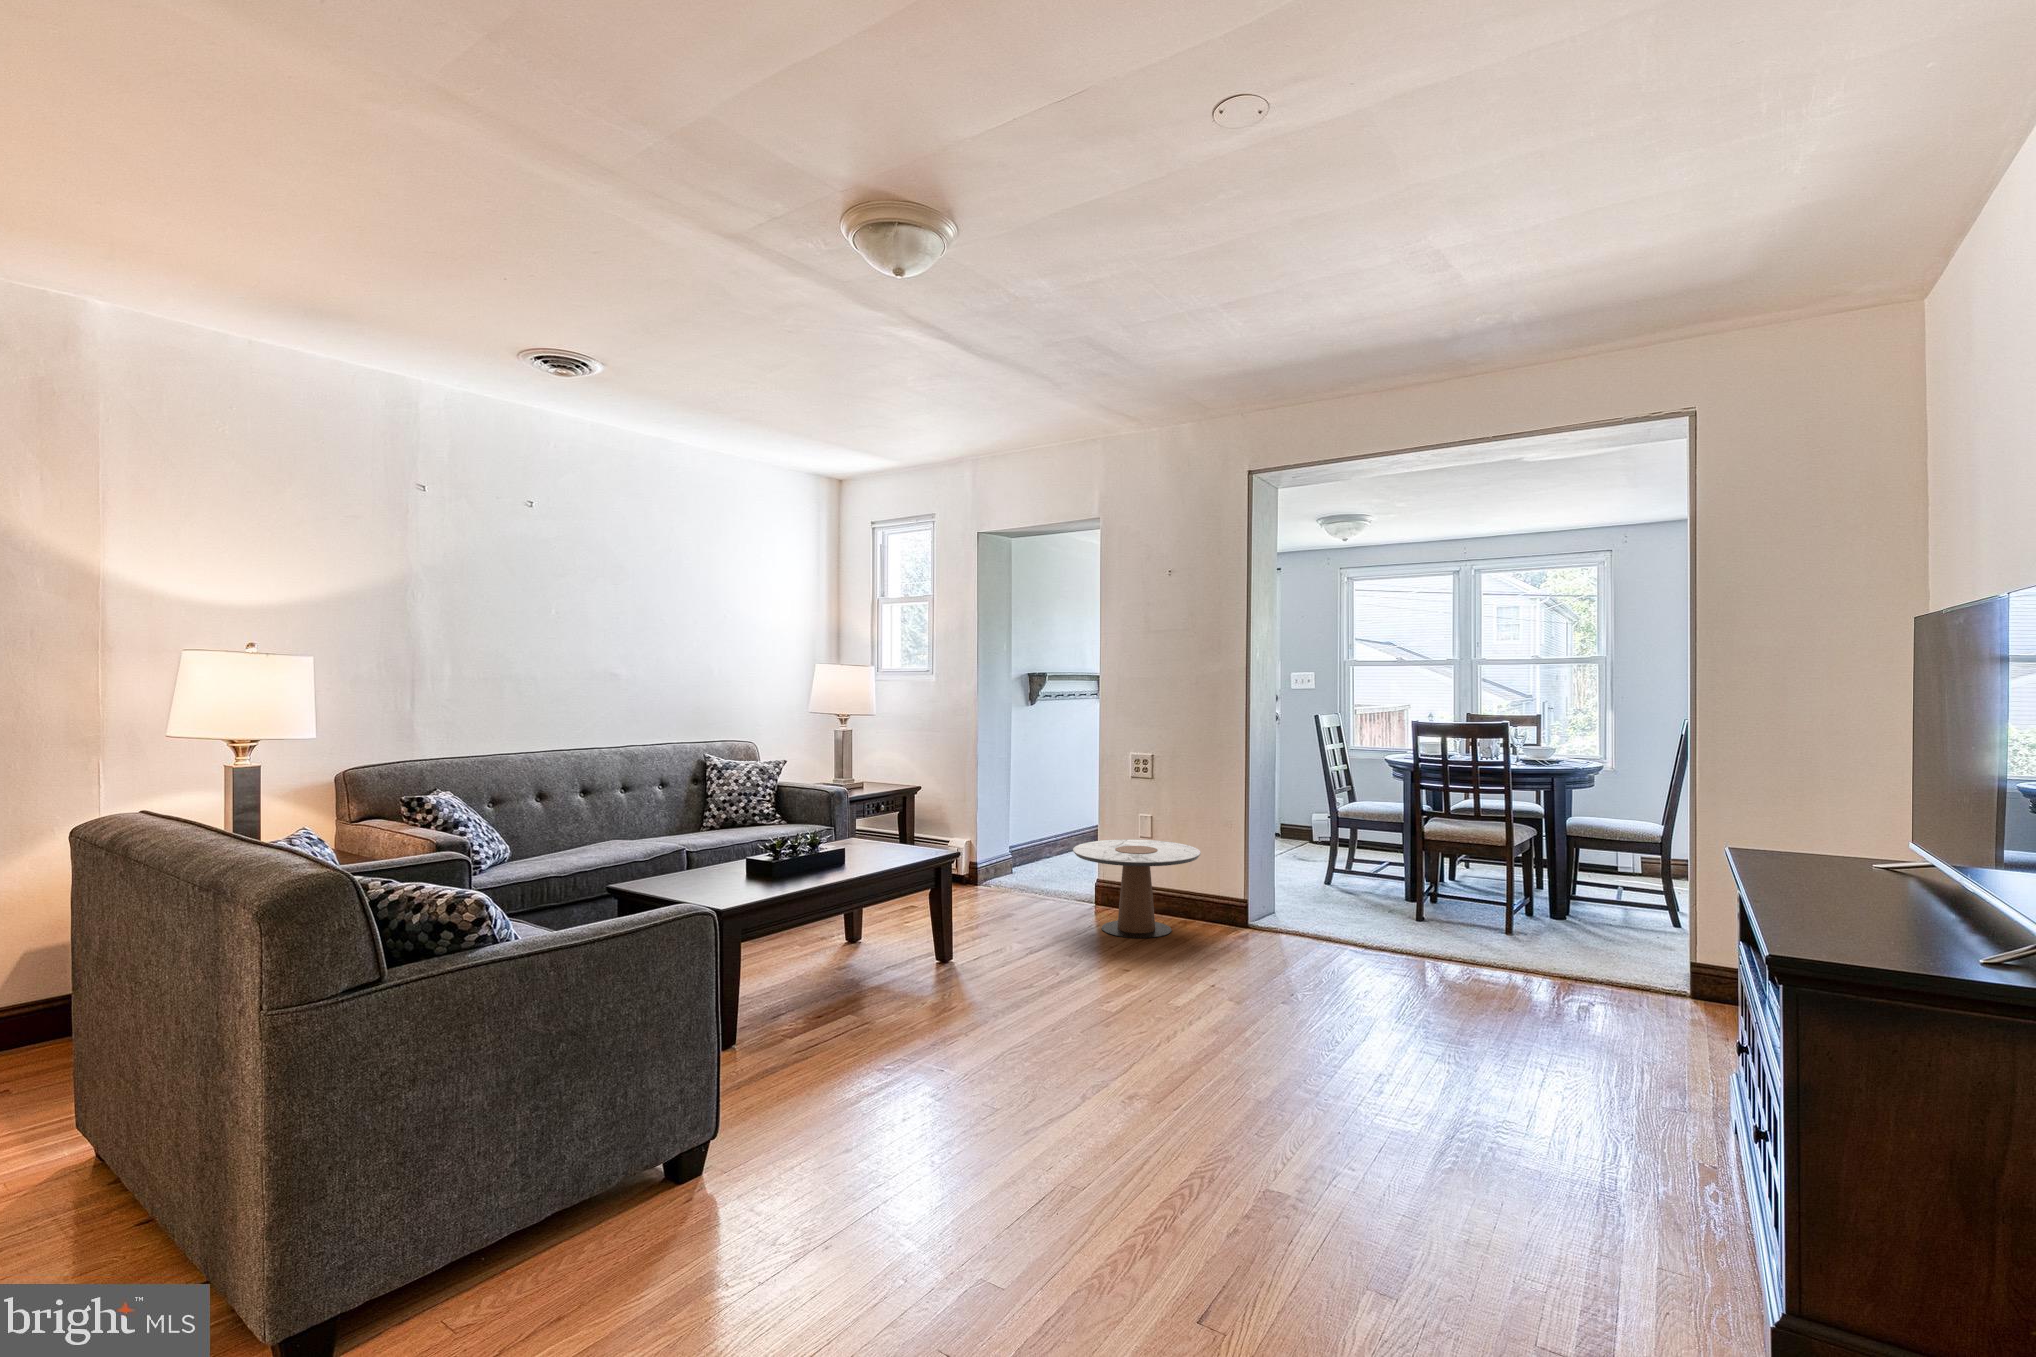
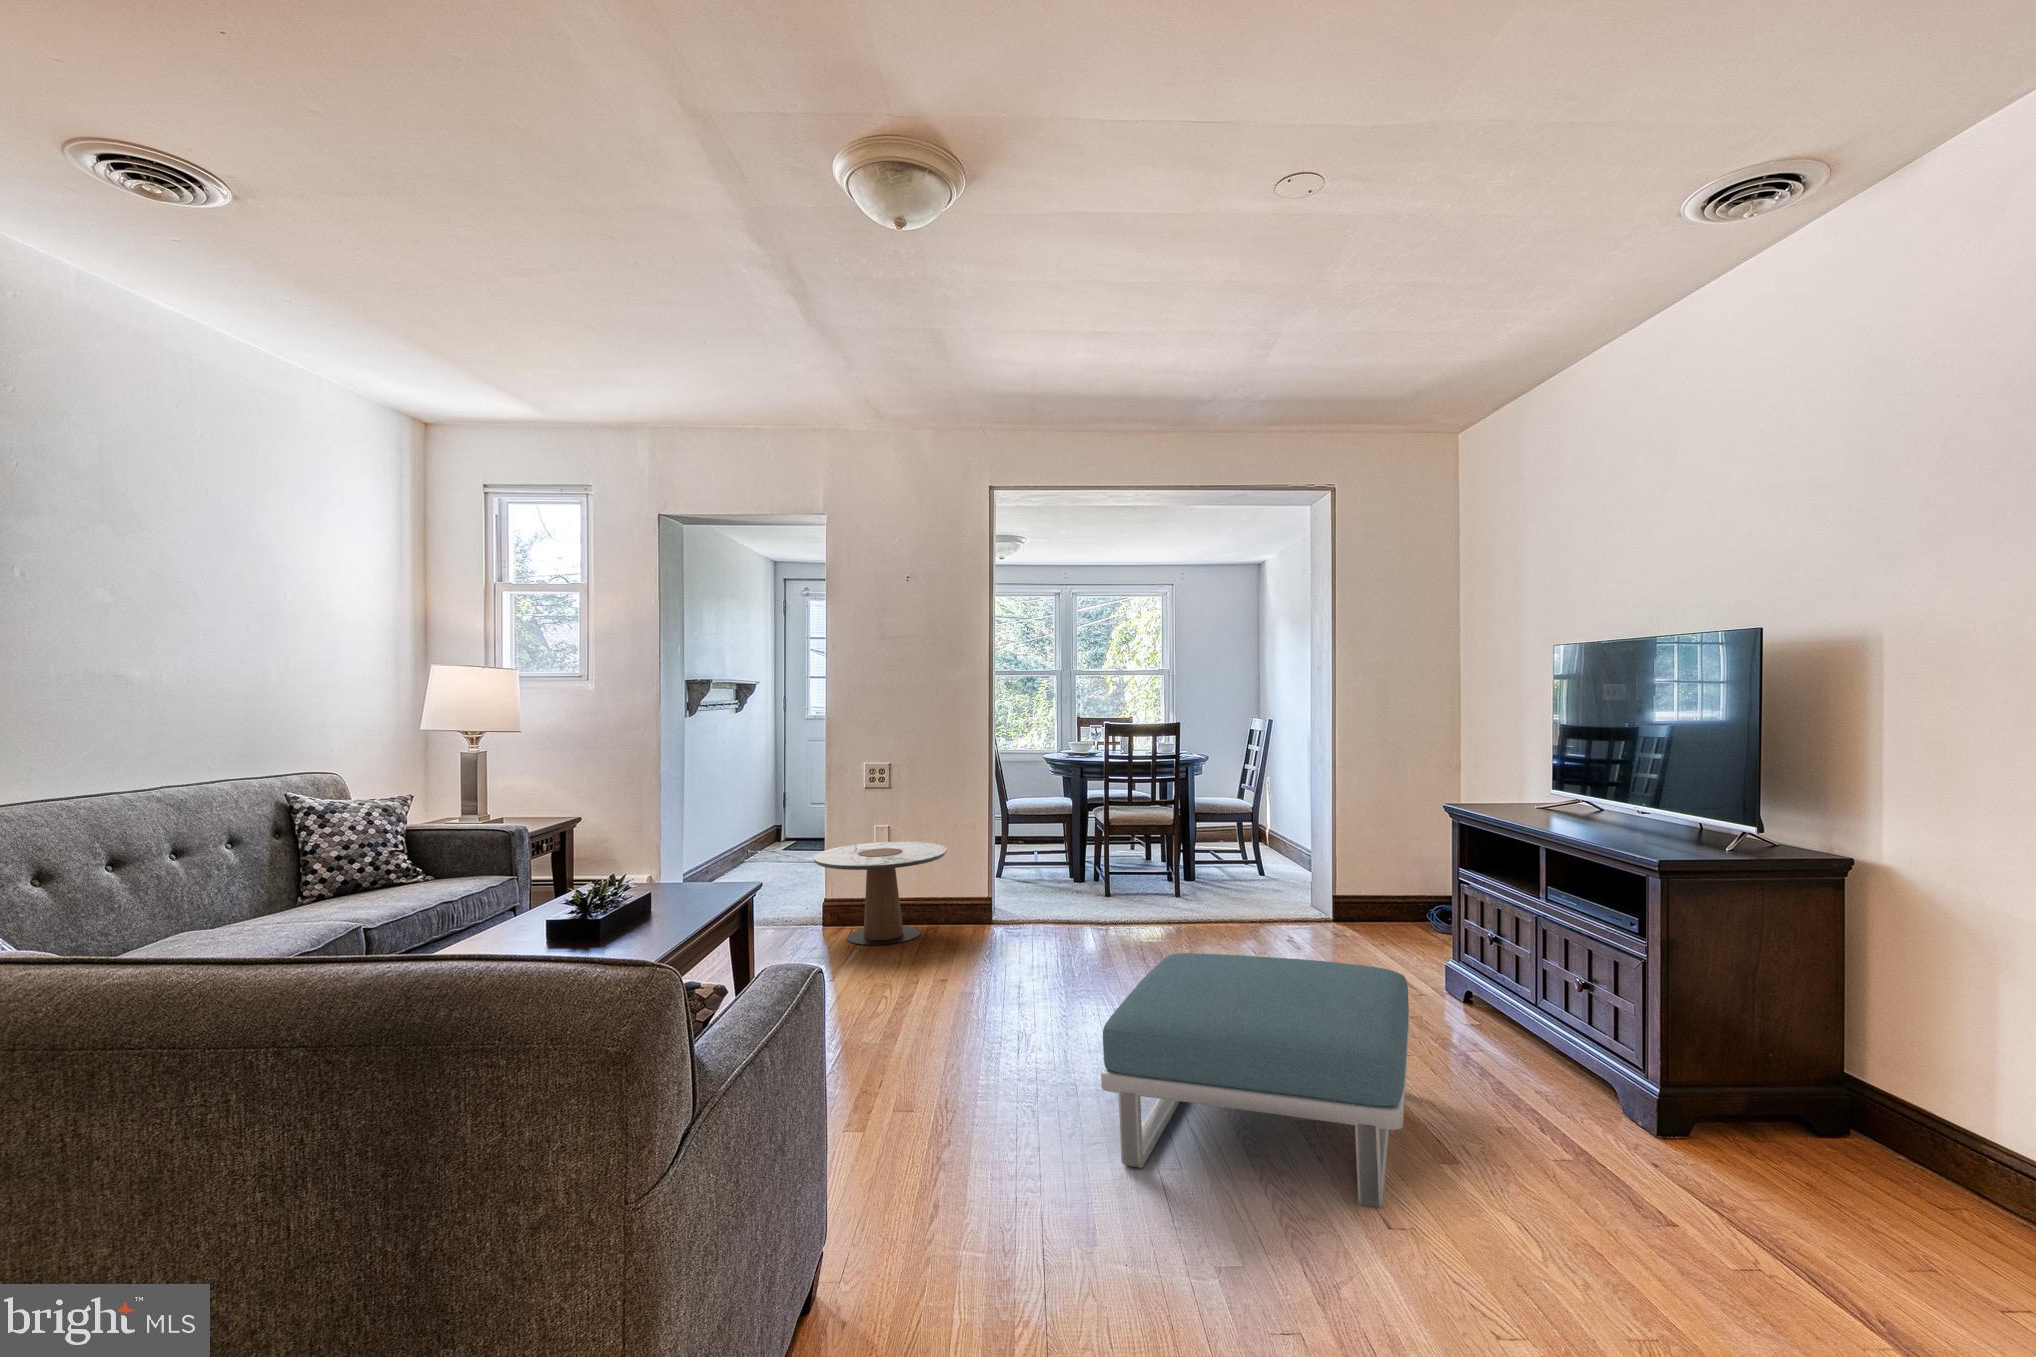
footstool: none [1098,993,1494,1296] -> present [1101,953,1409,1208]

